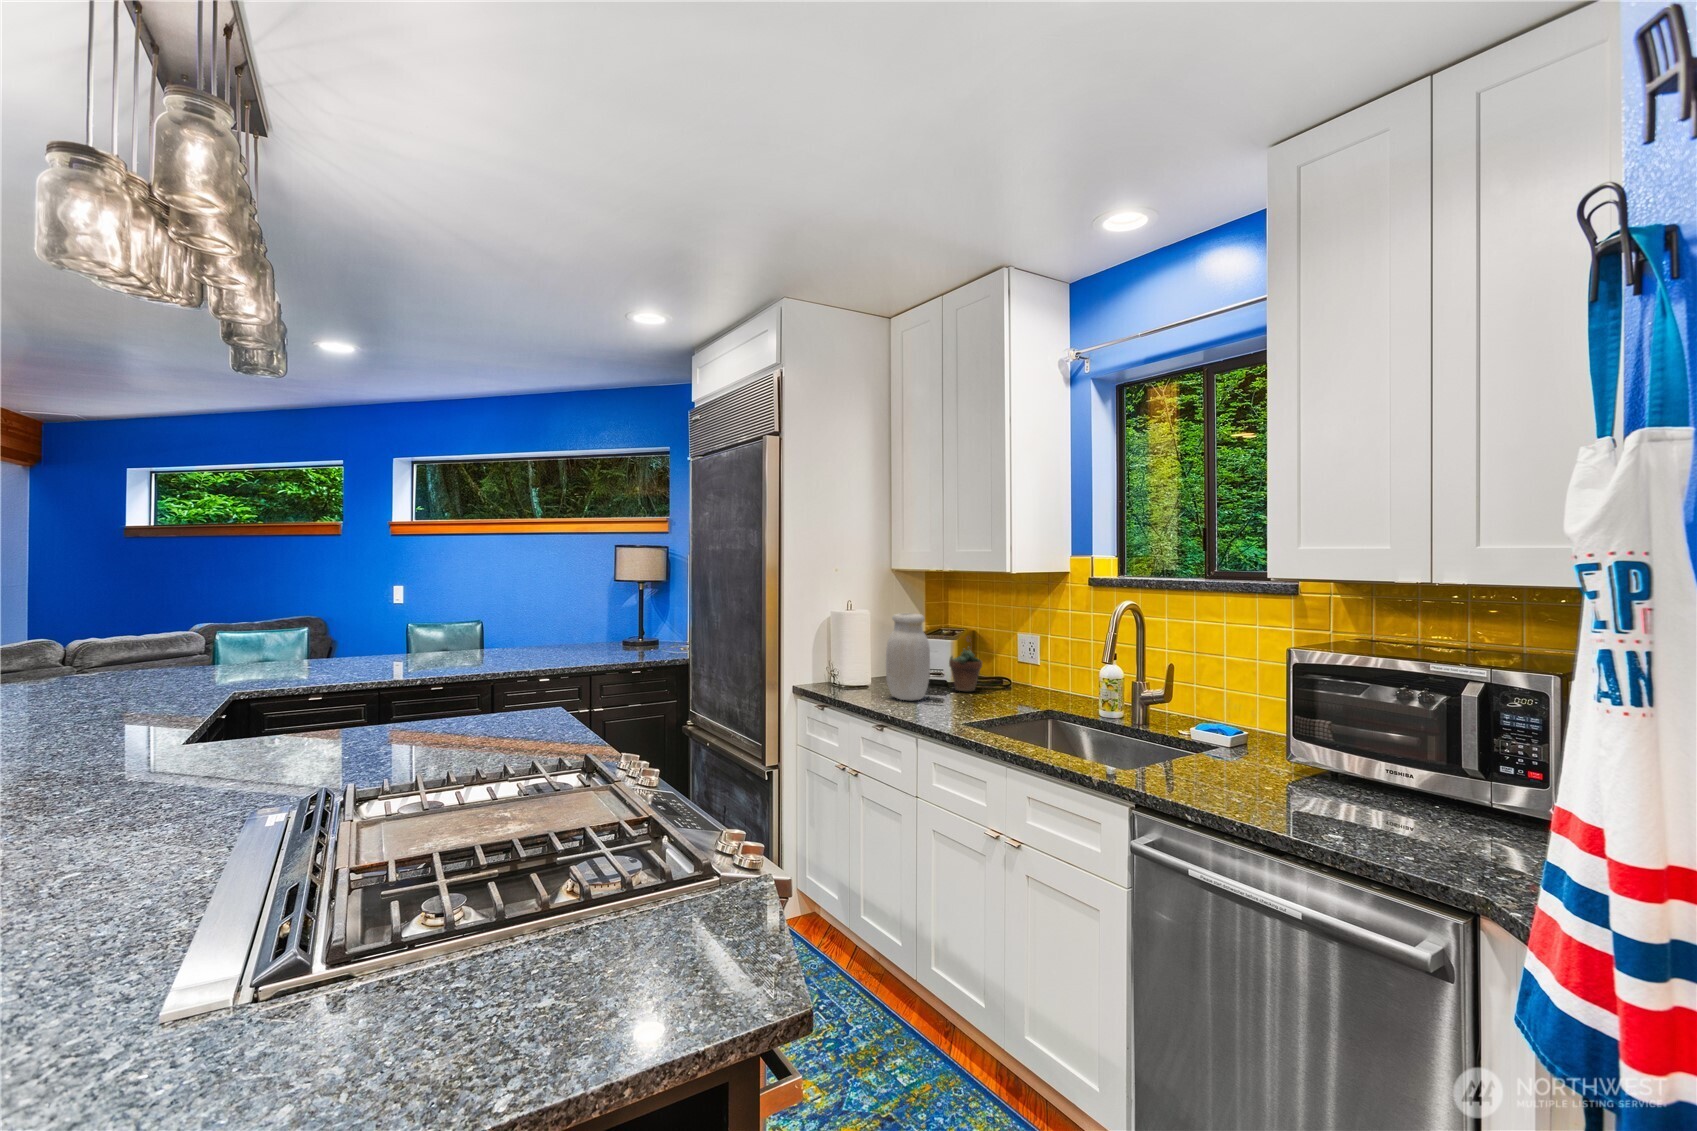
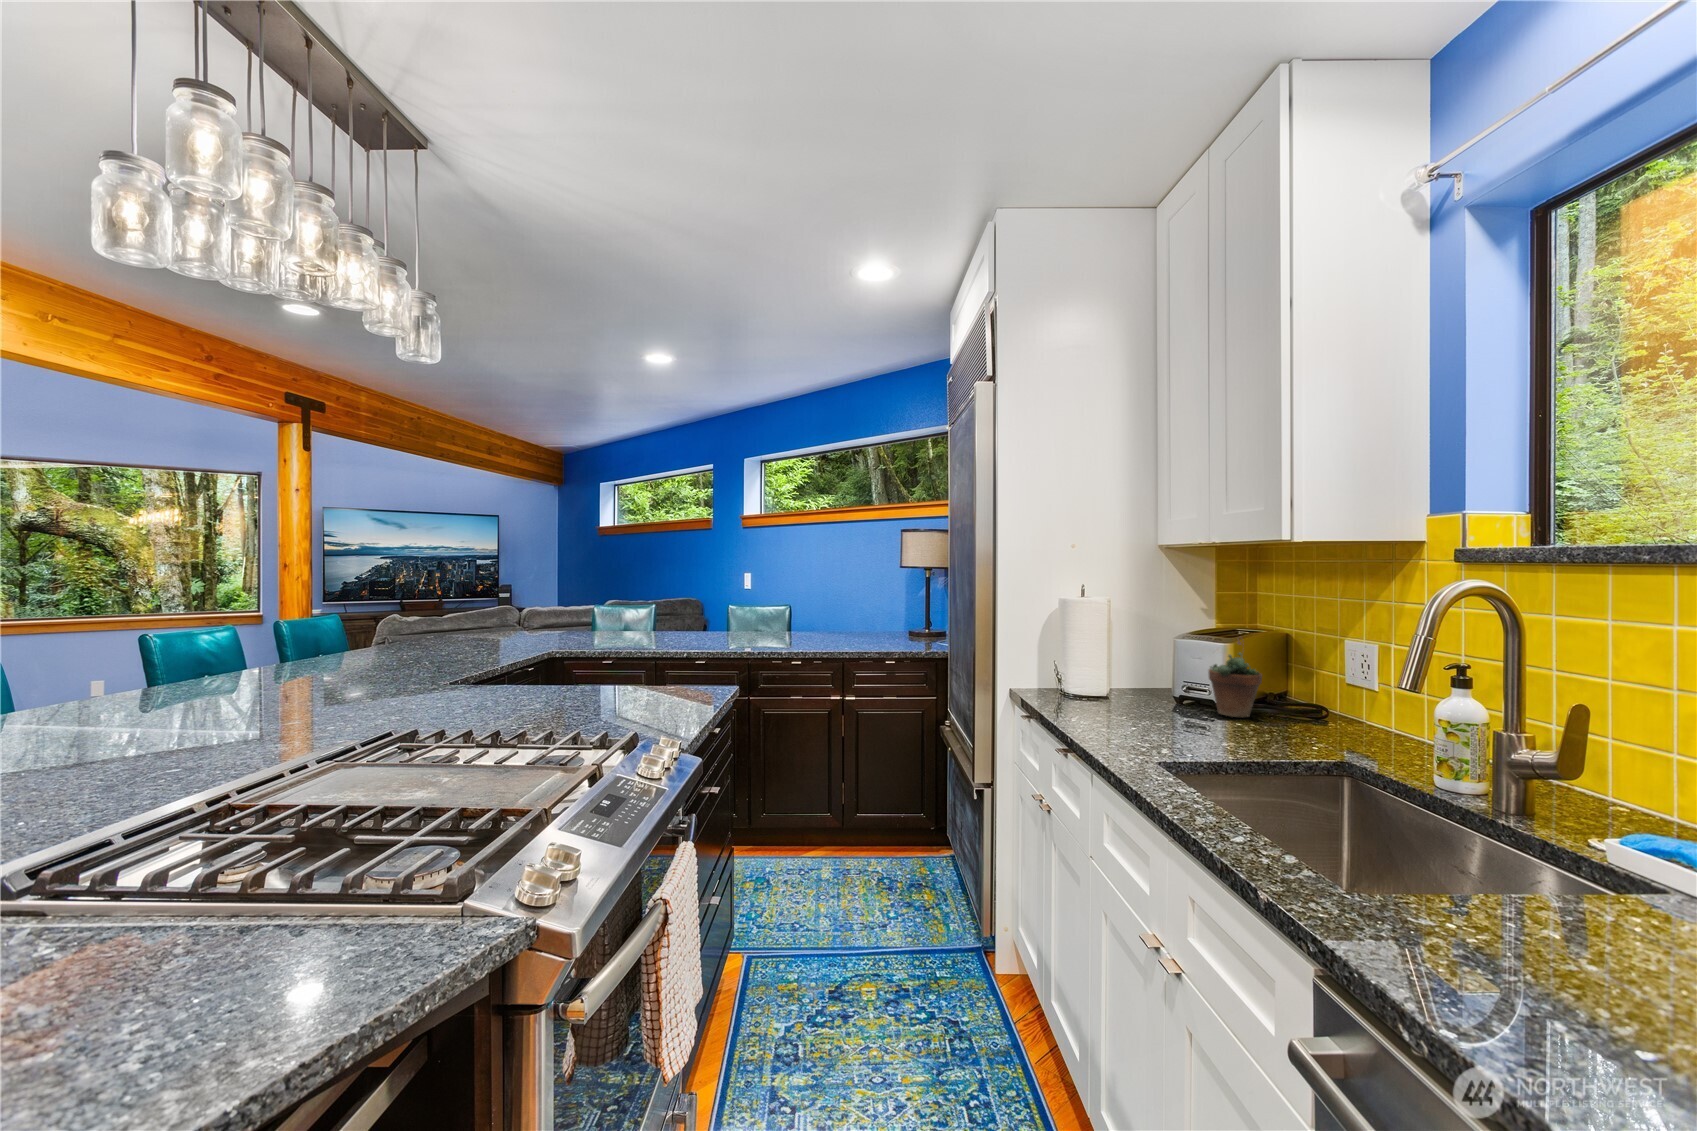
jar: present [886,613,930,700] -> none [1102,599,1165,720]

